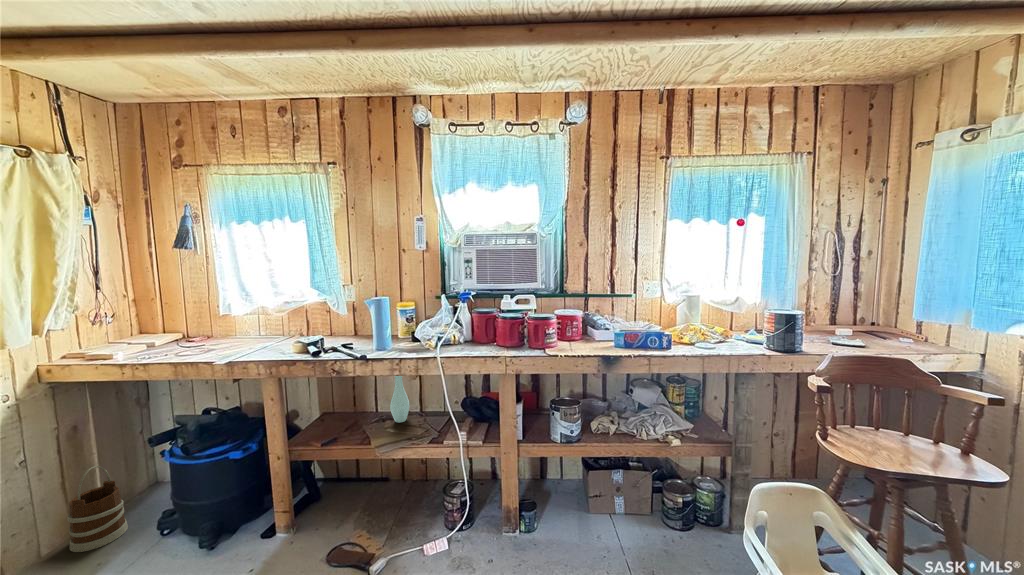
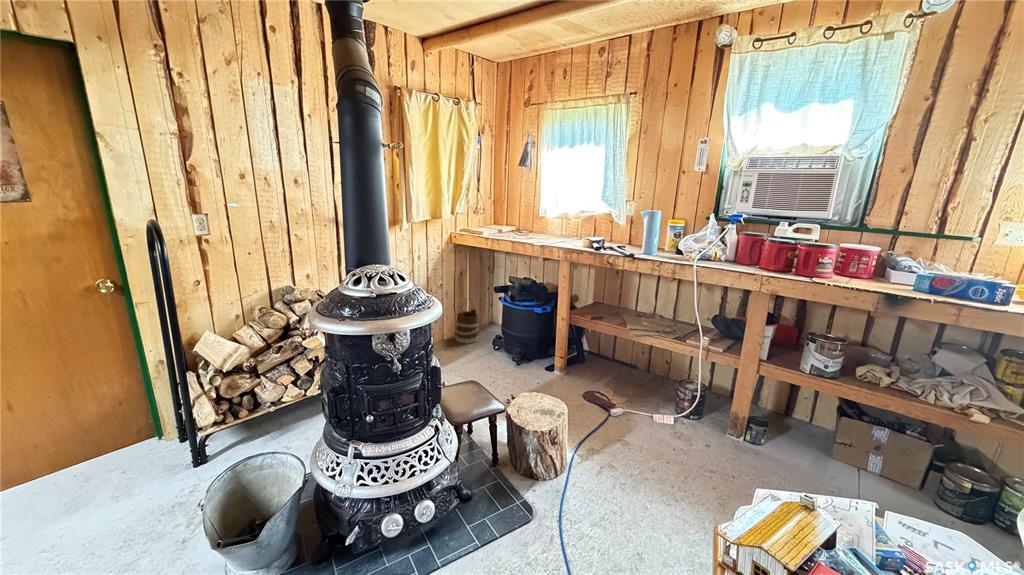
bottle: present [390,376,410,423] -> none [647,276,664,321]

